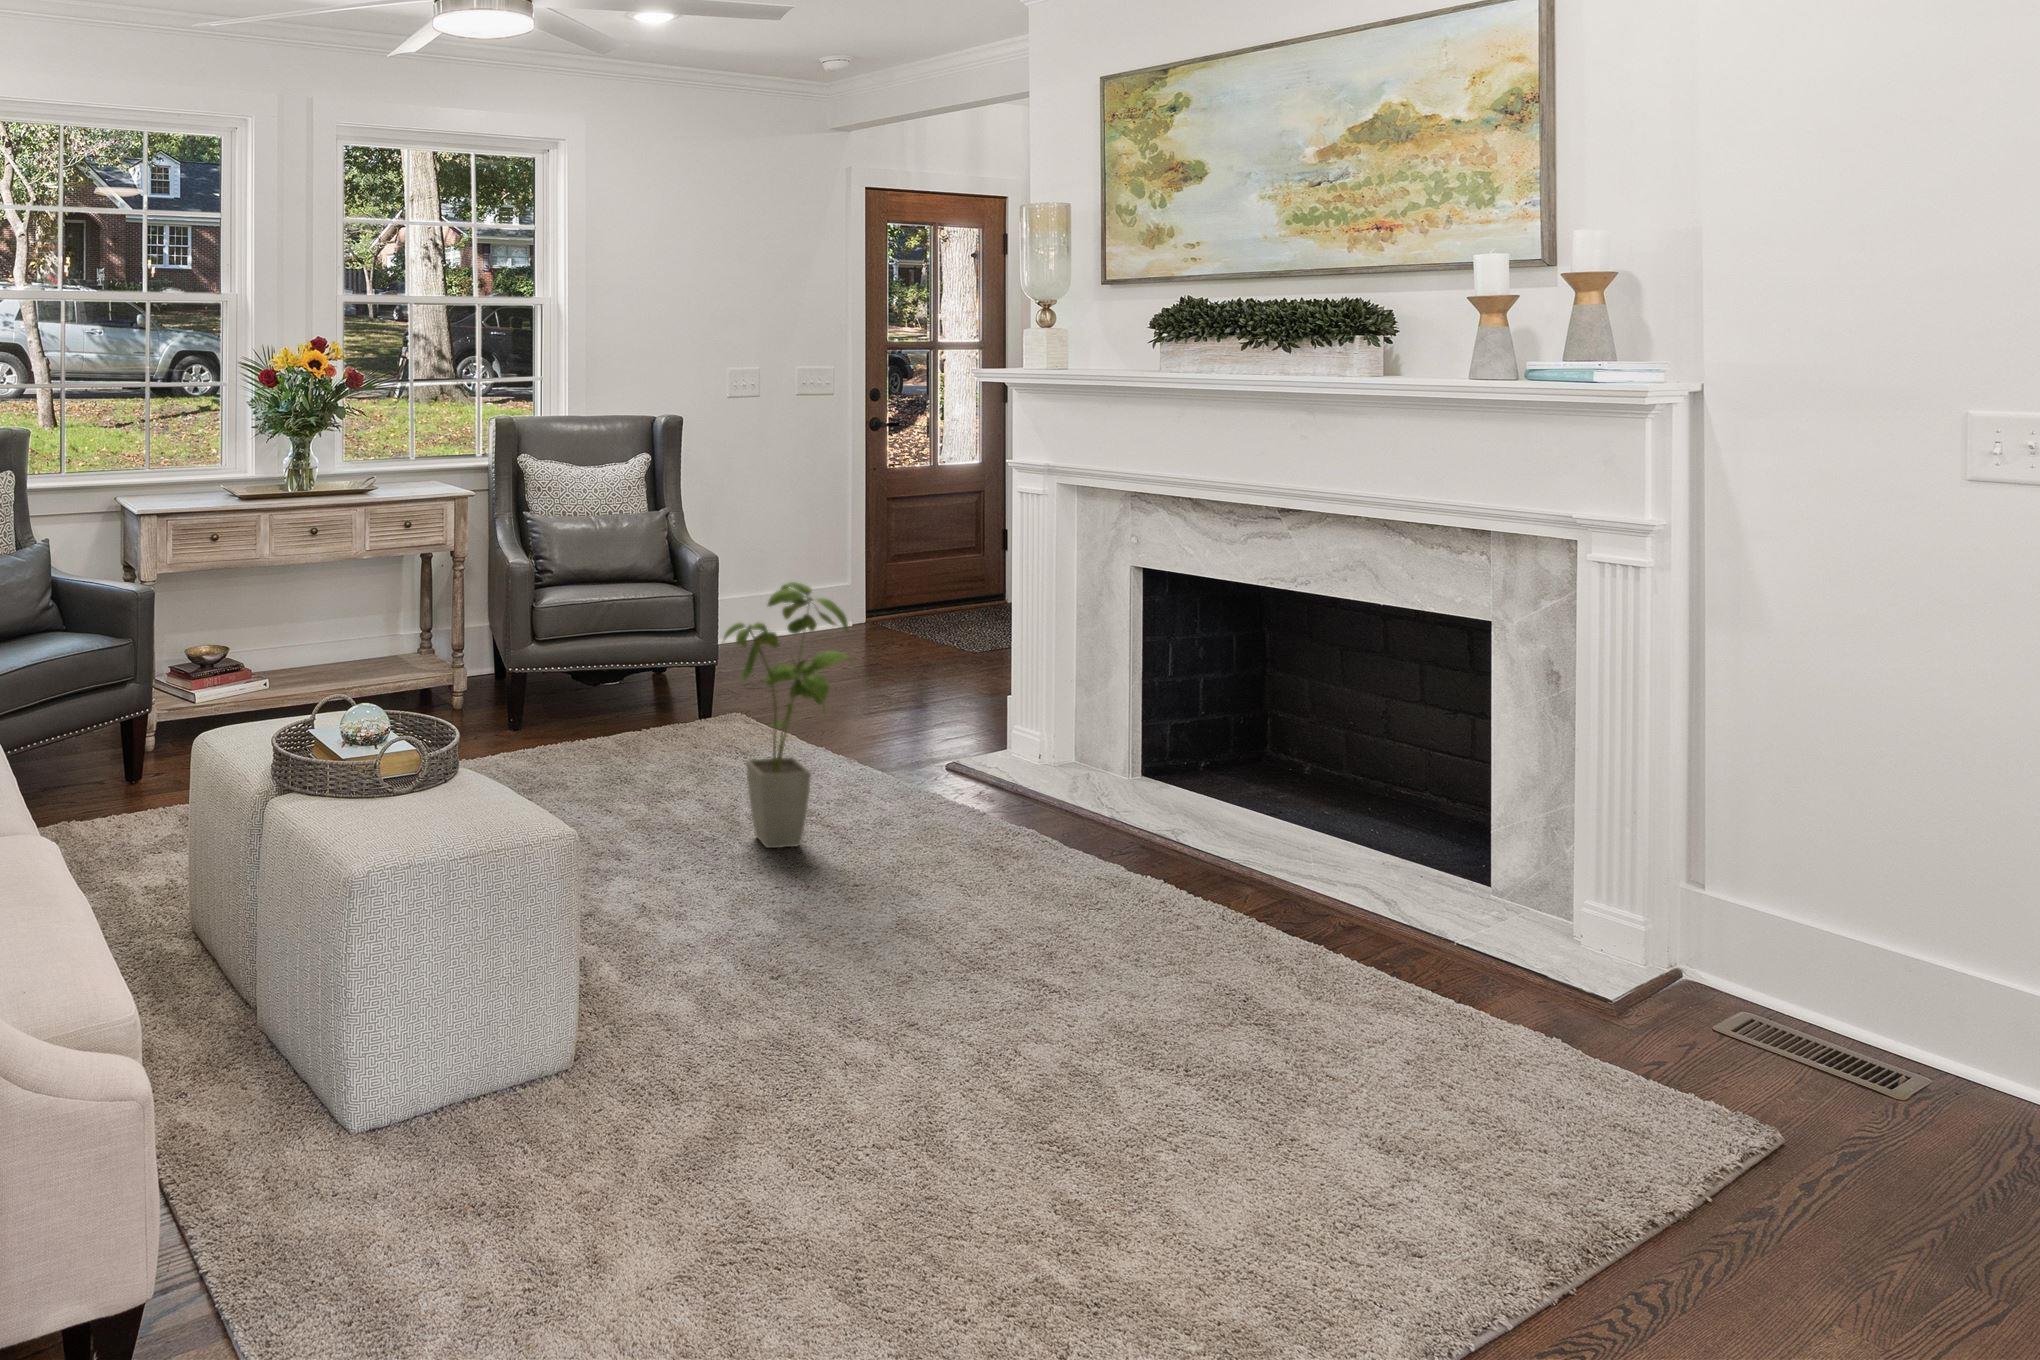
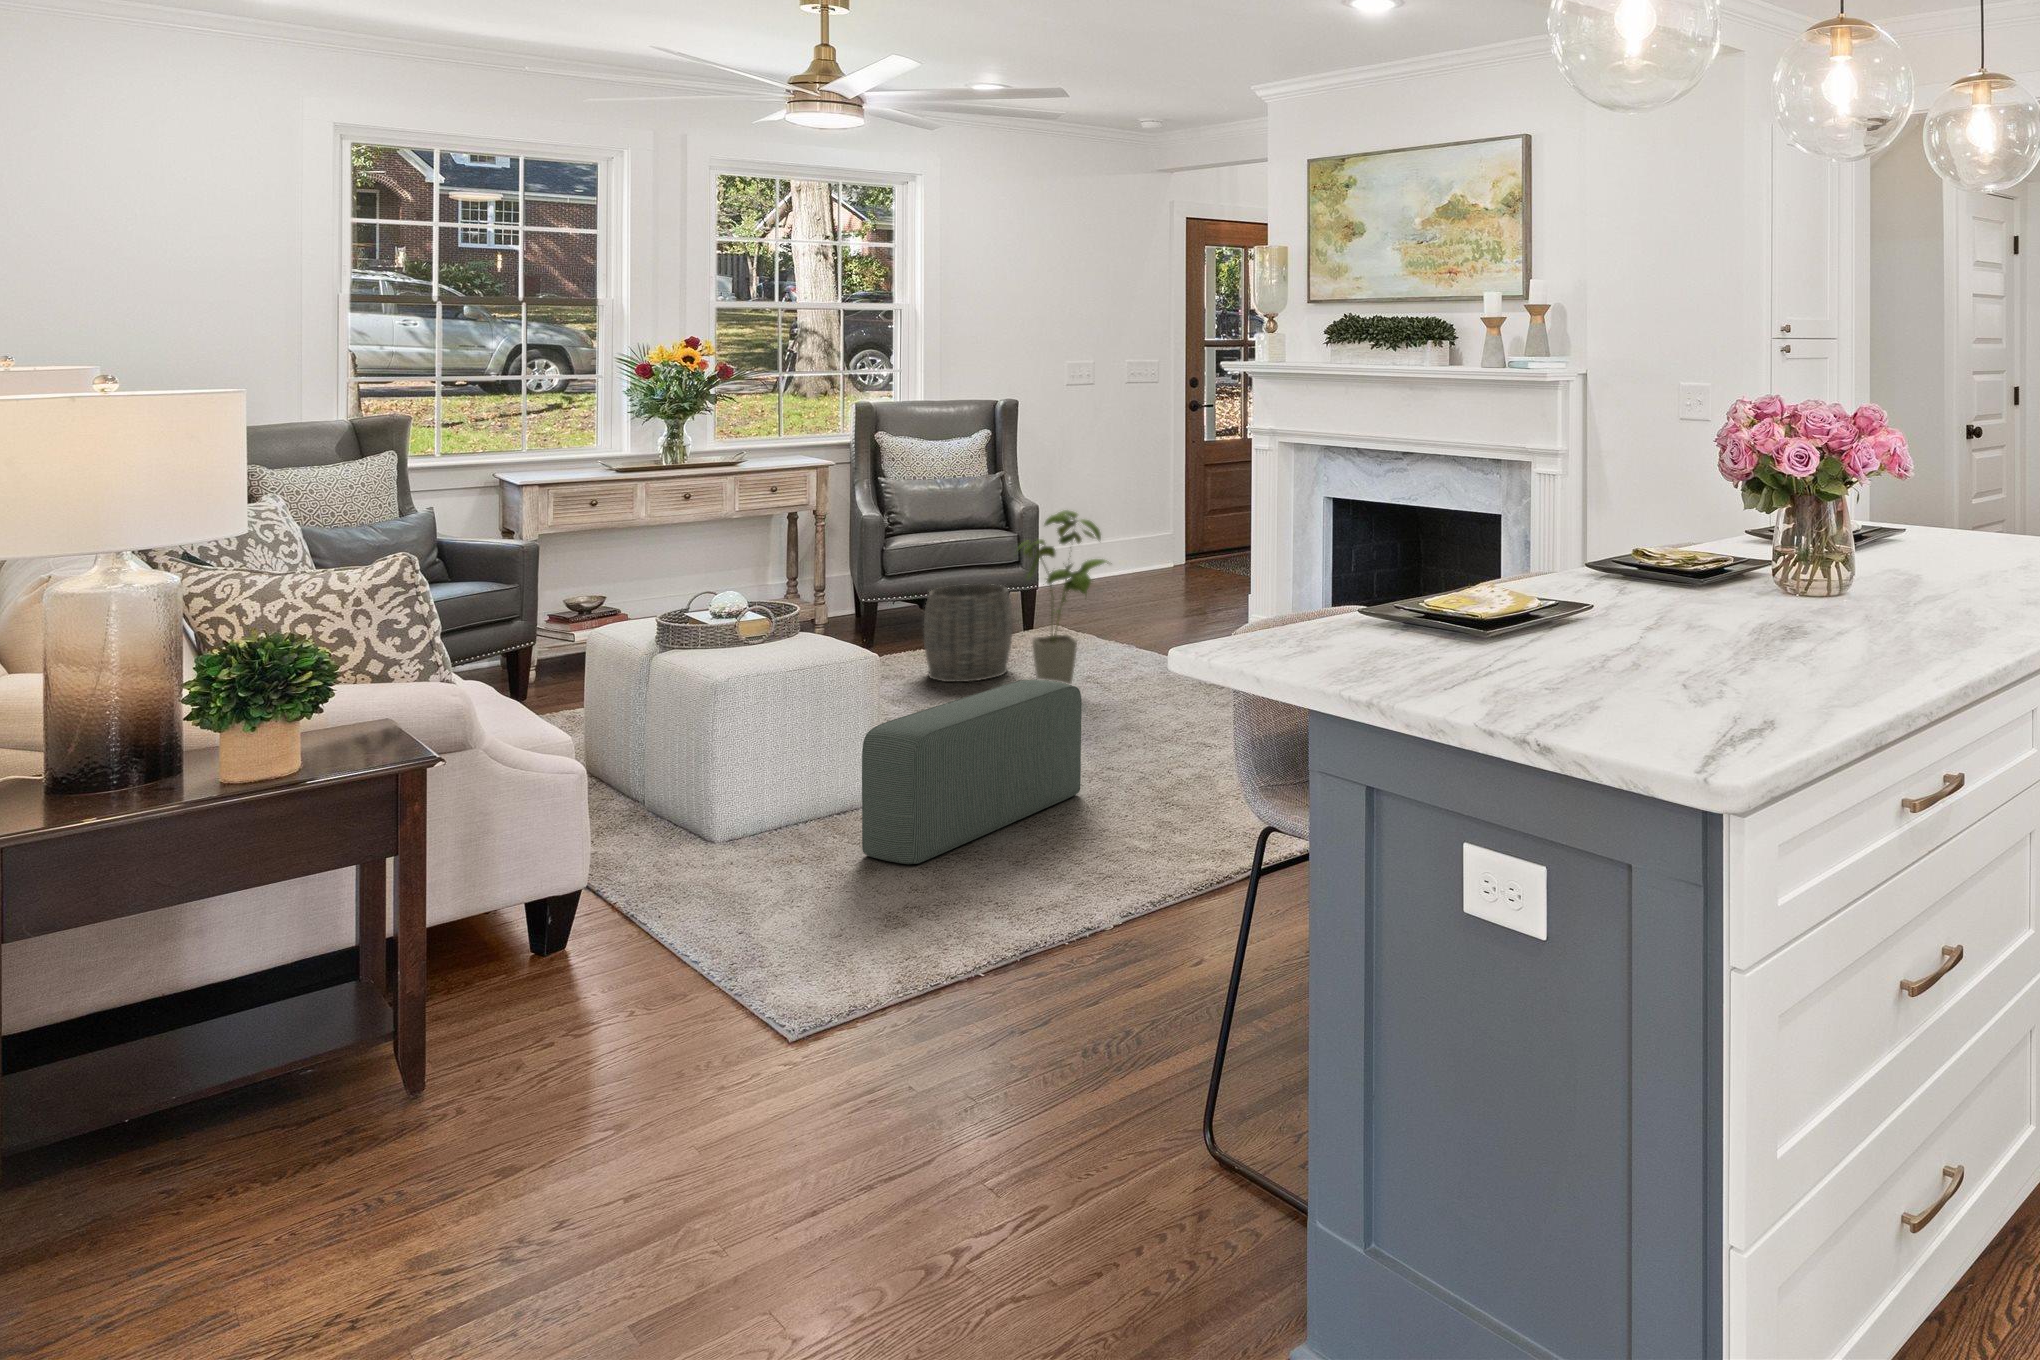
woven basket: none [596,668,709,808] -> present [924,584,1013,682]
pouf: none [569,888,890,1256] -> present [862,679,1082,864]

